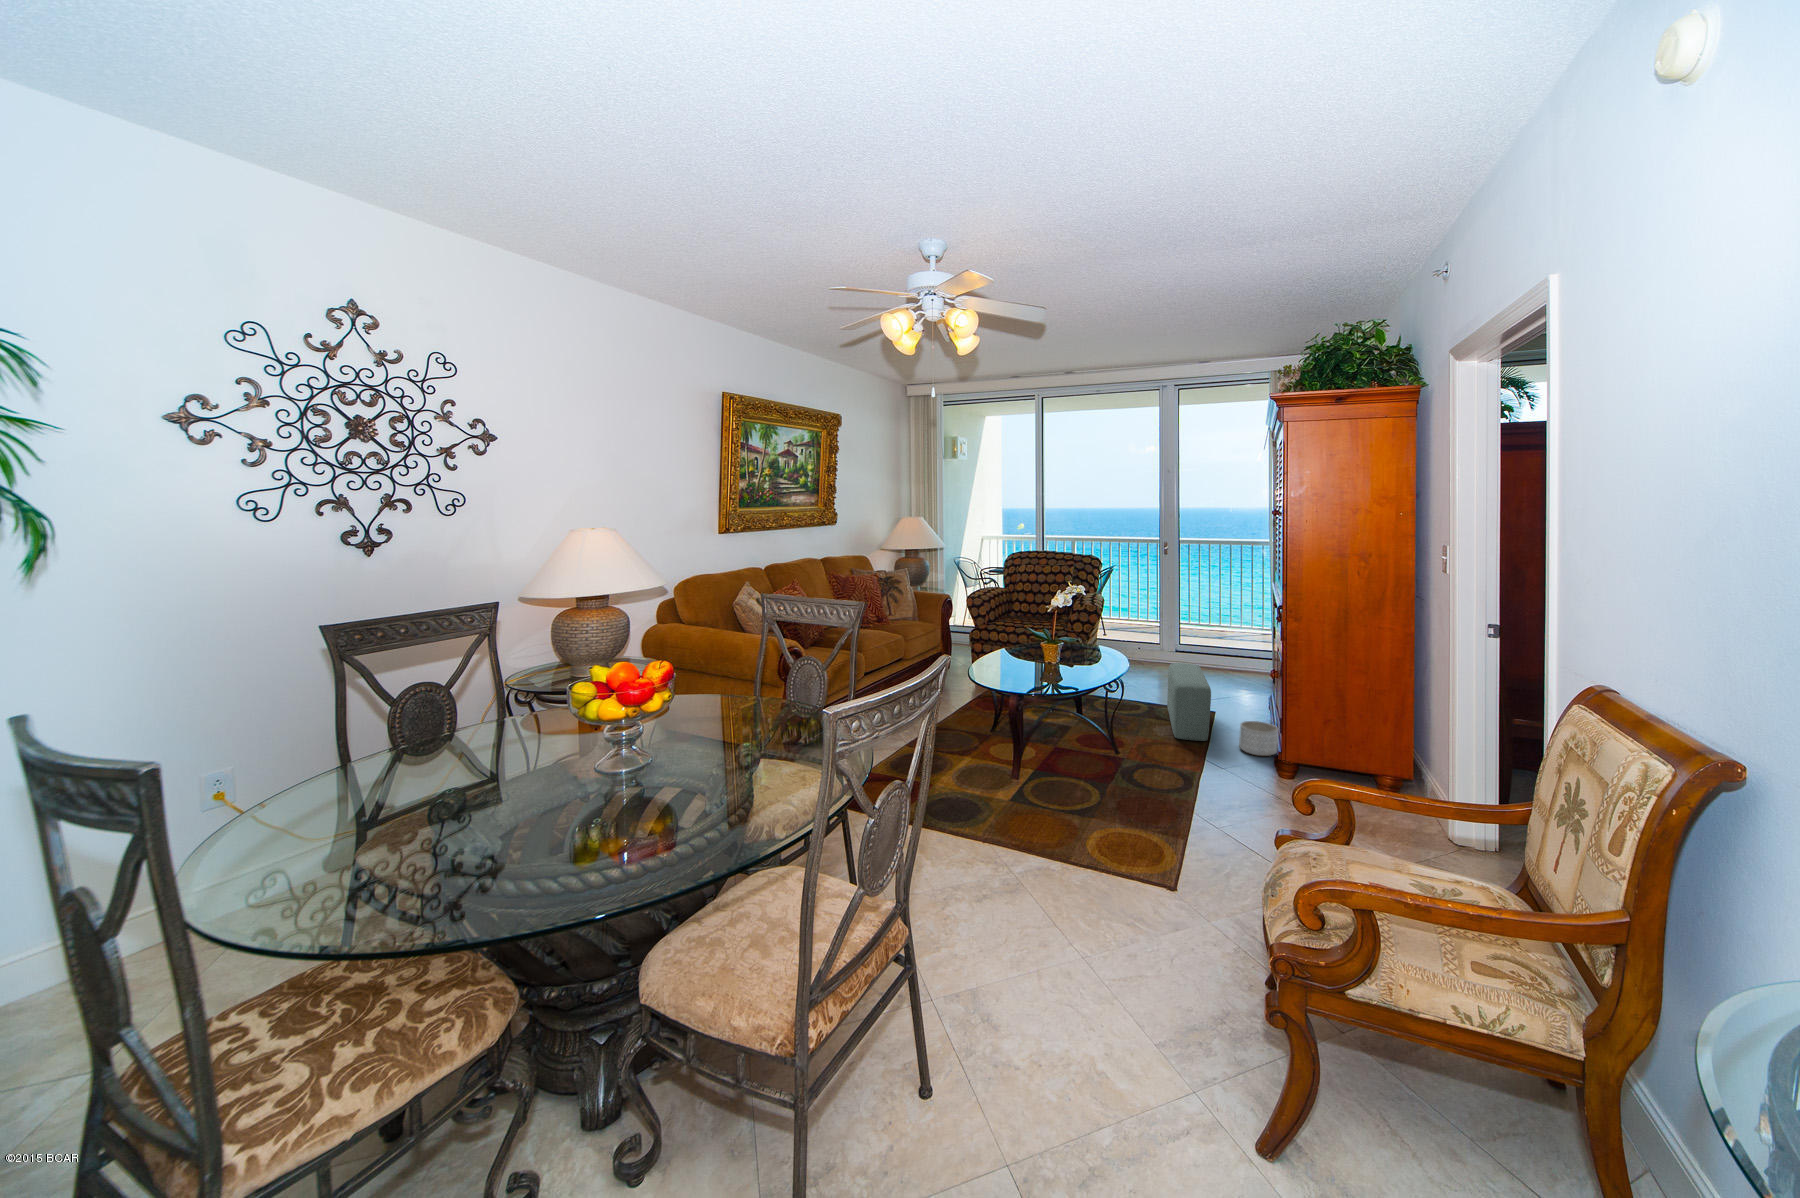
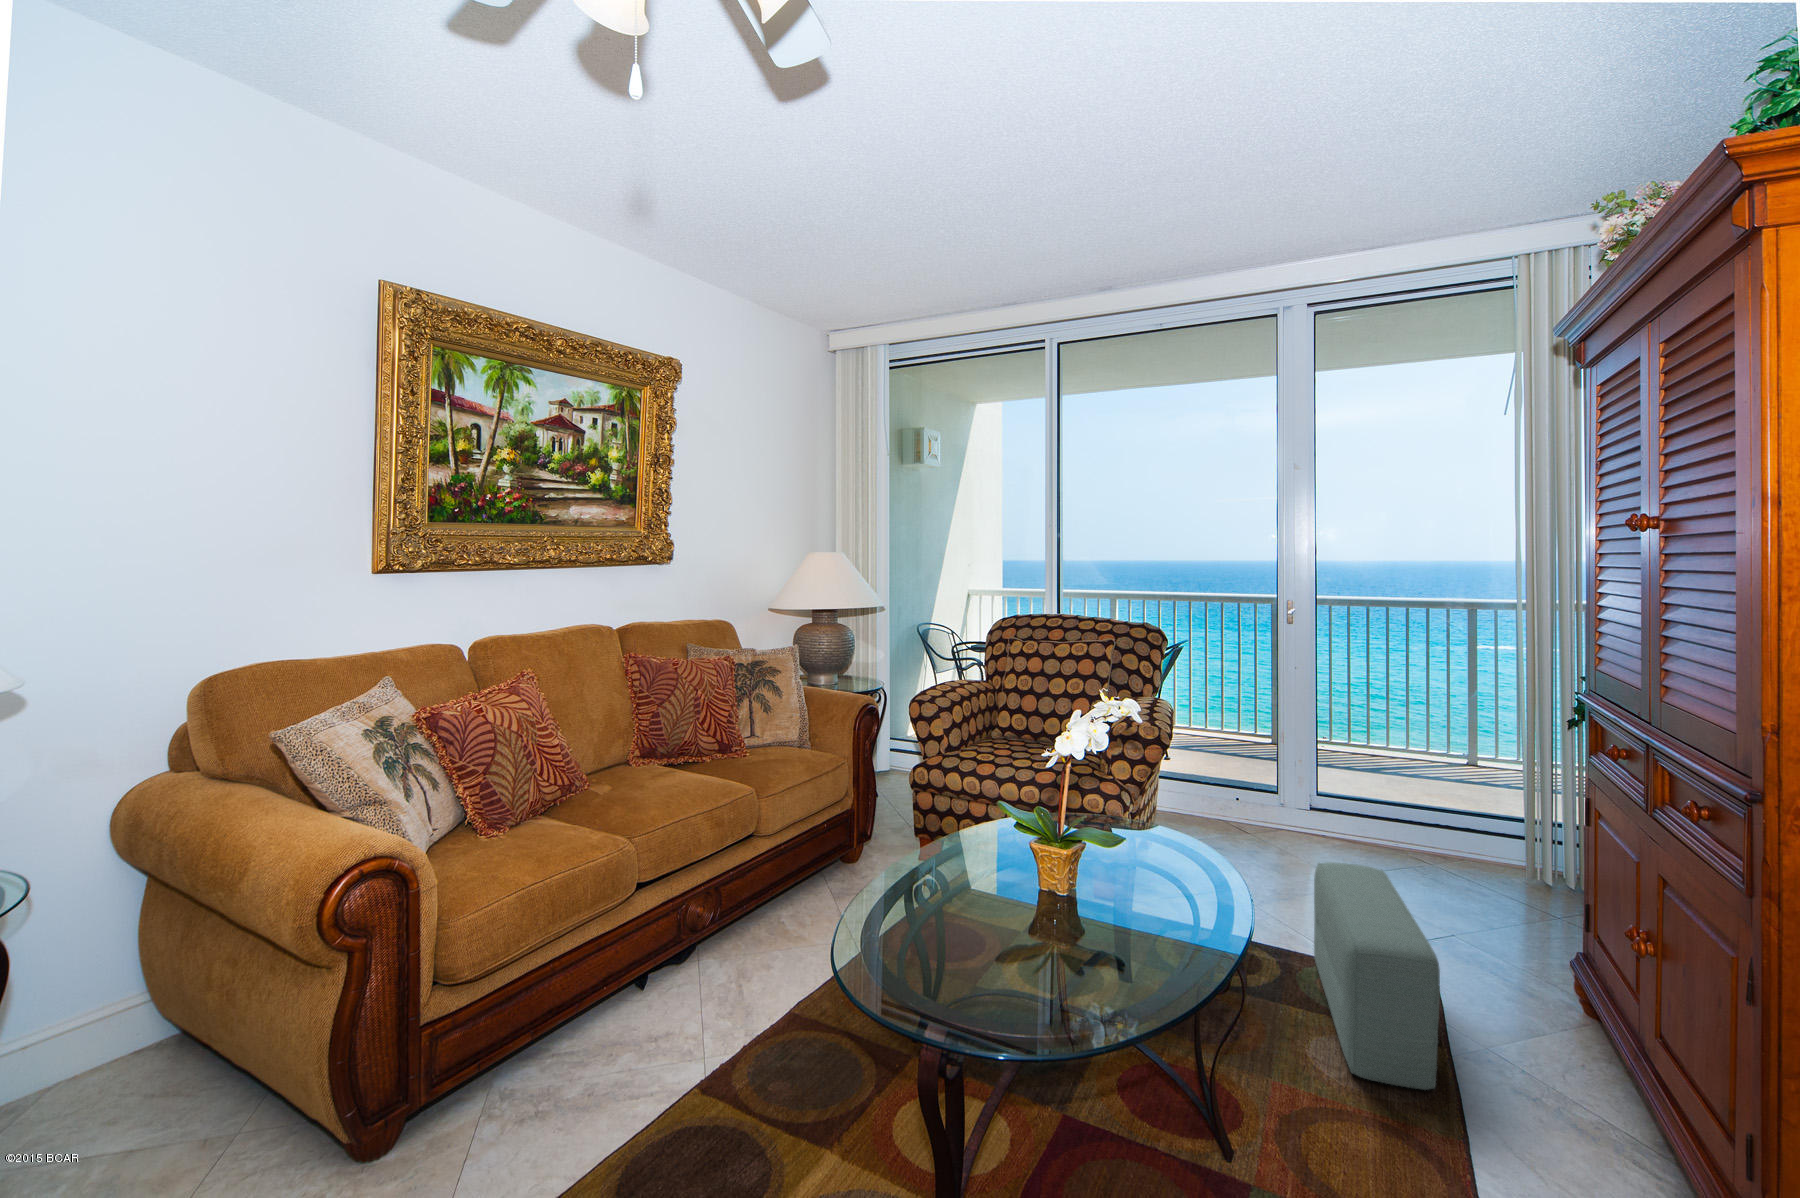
planter: present [1239,721,1279,756] -> none [1524,1049,1640,1166]

